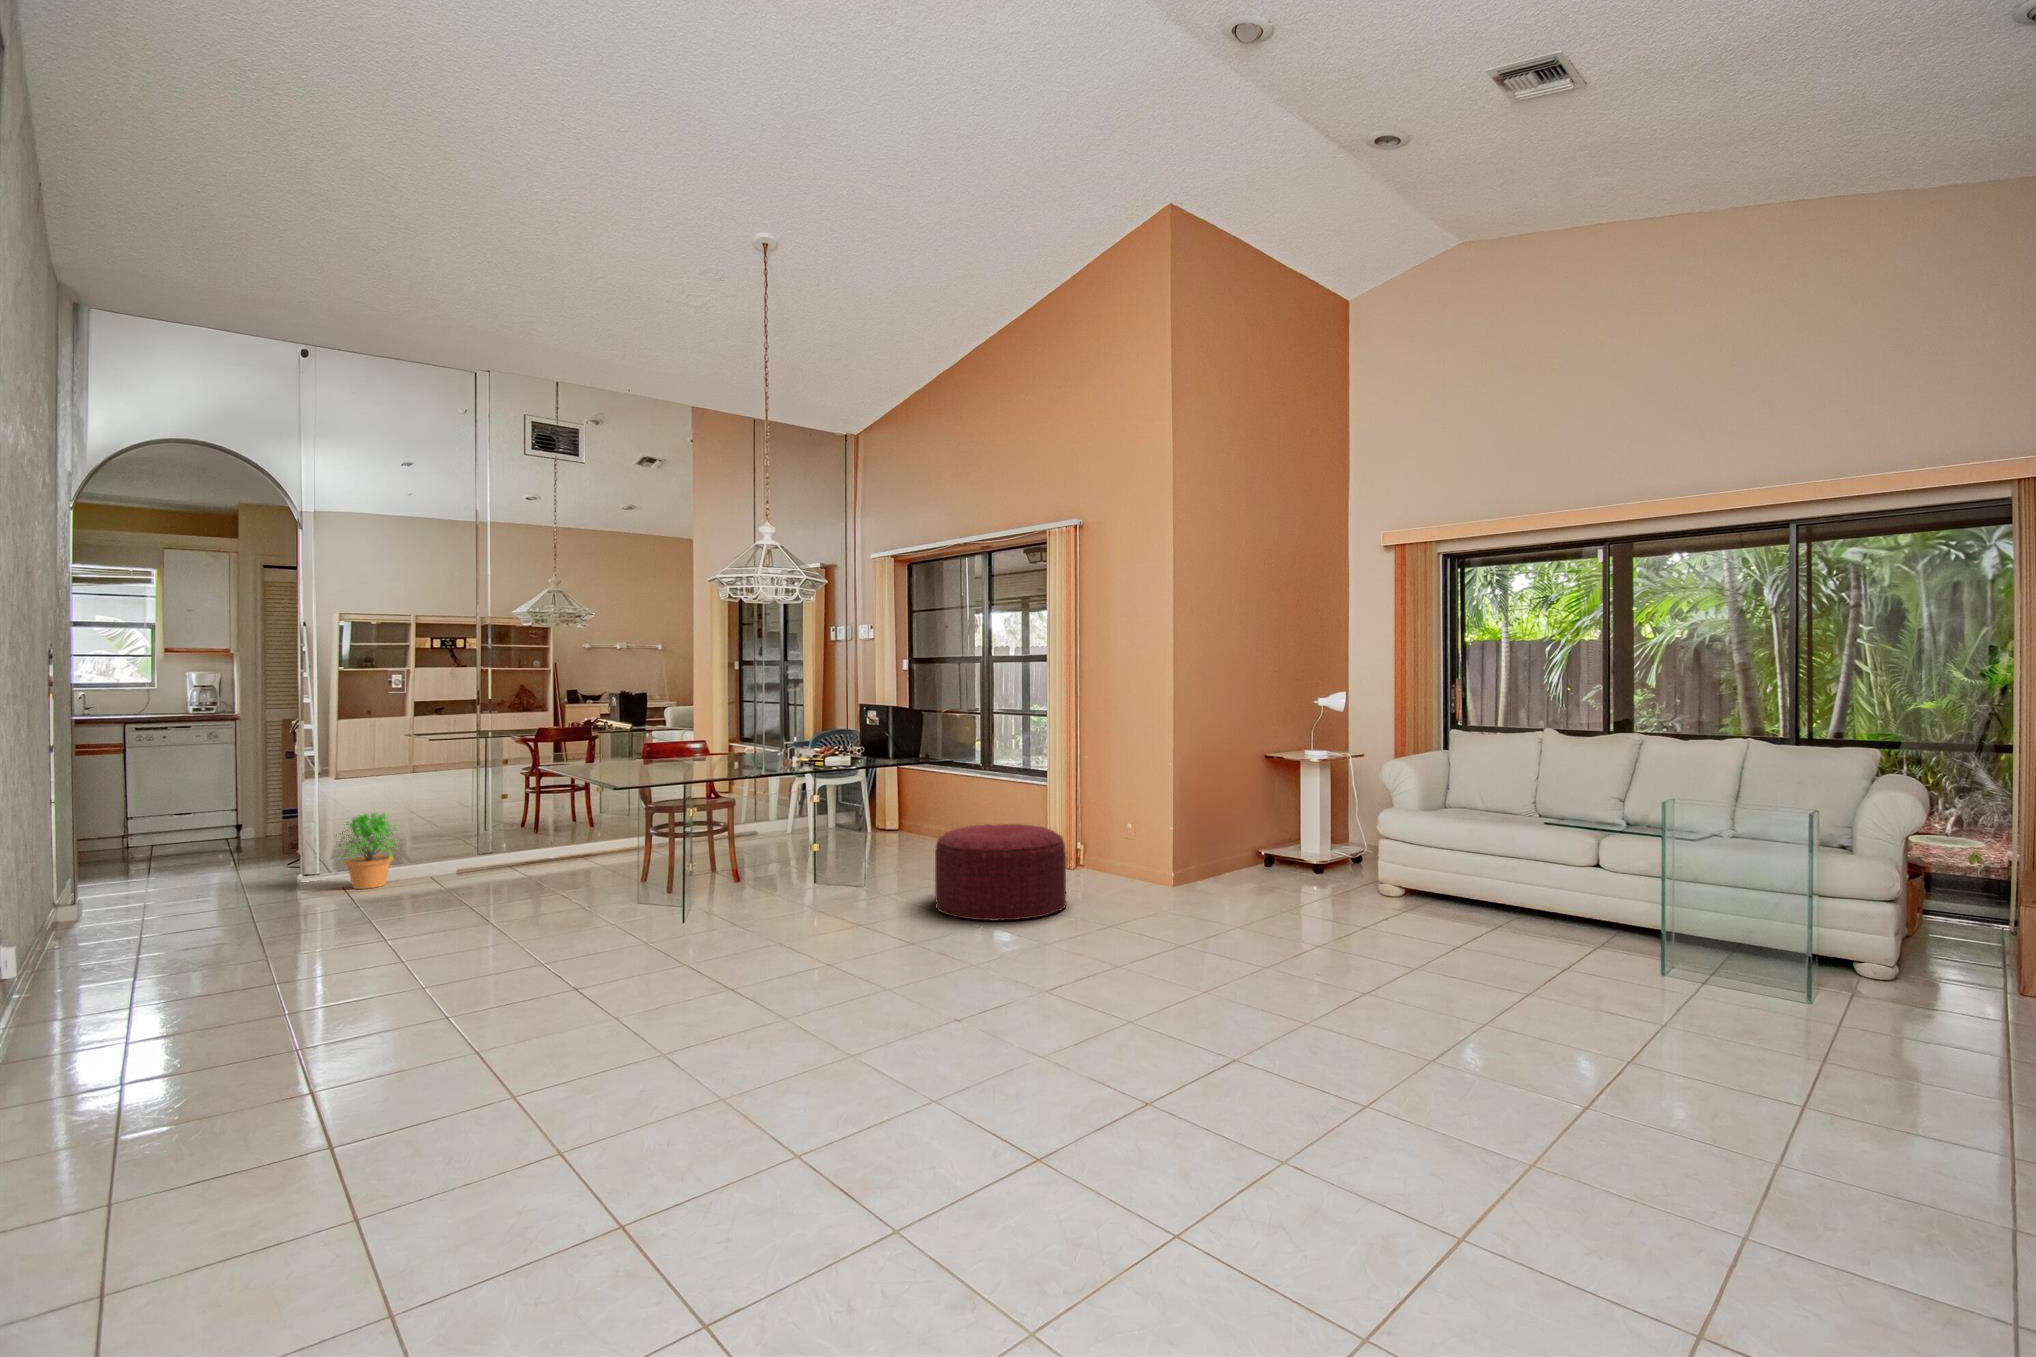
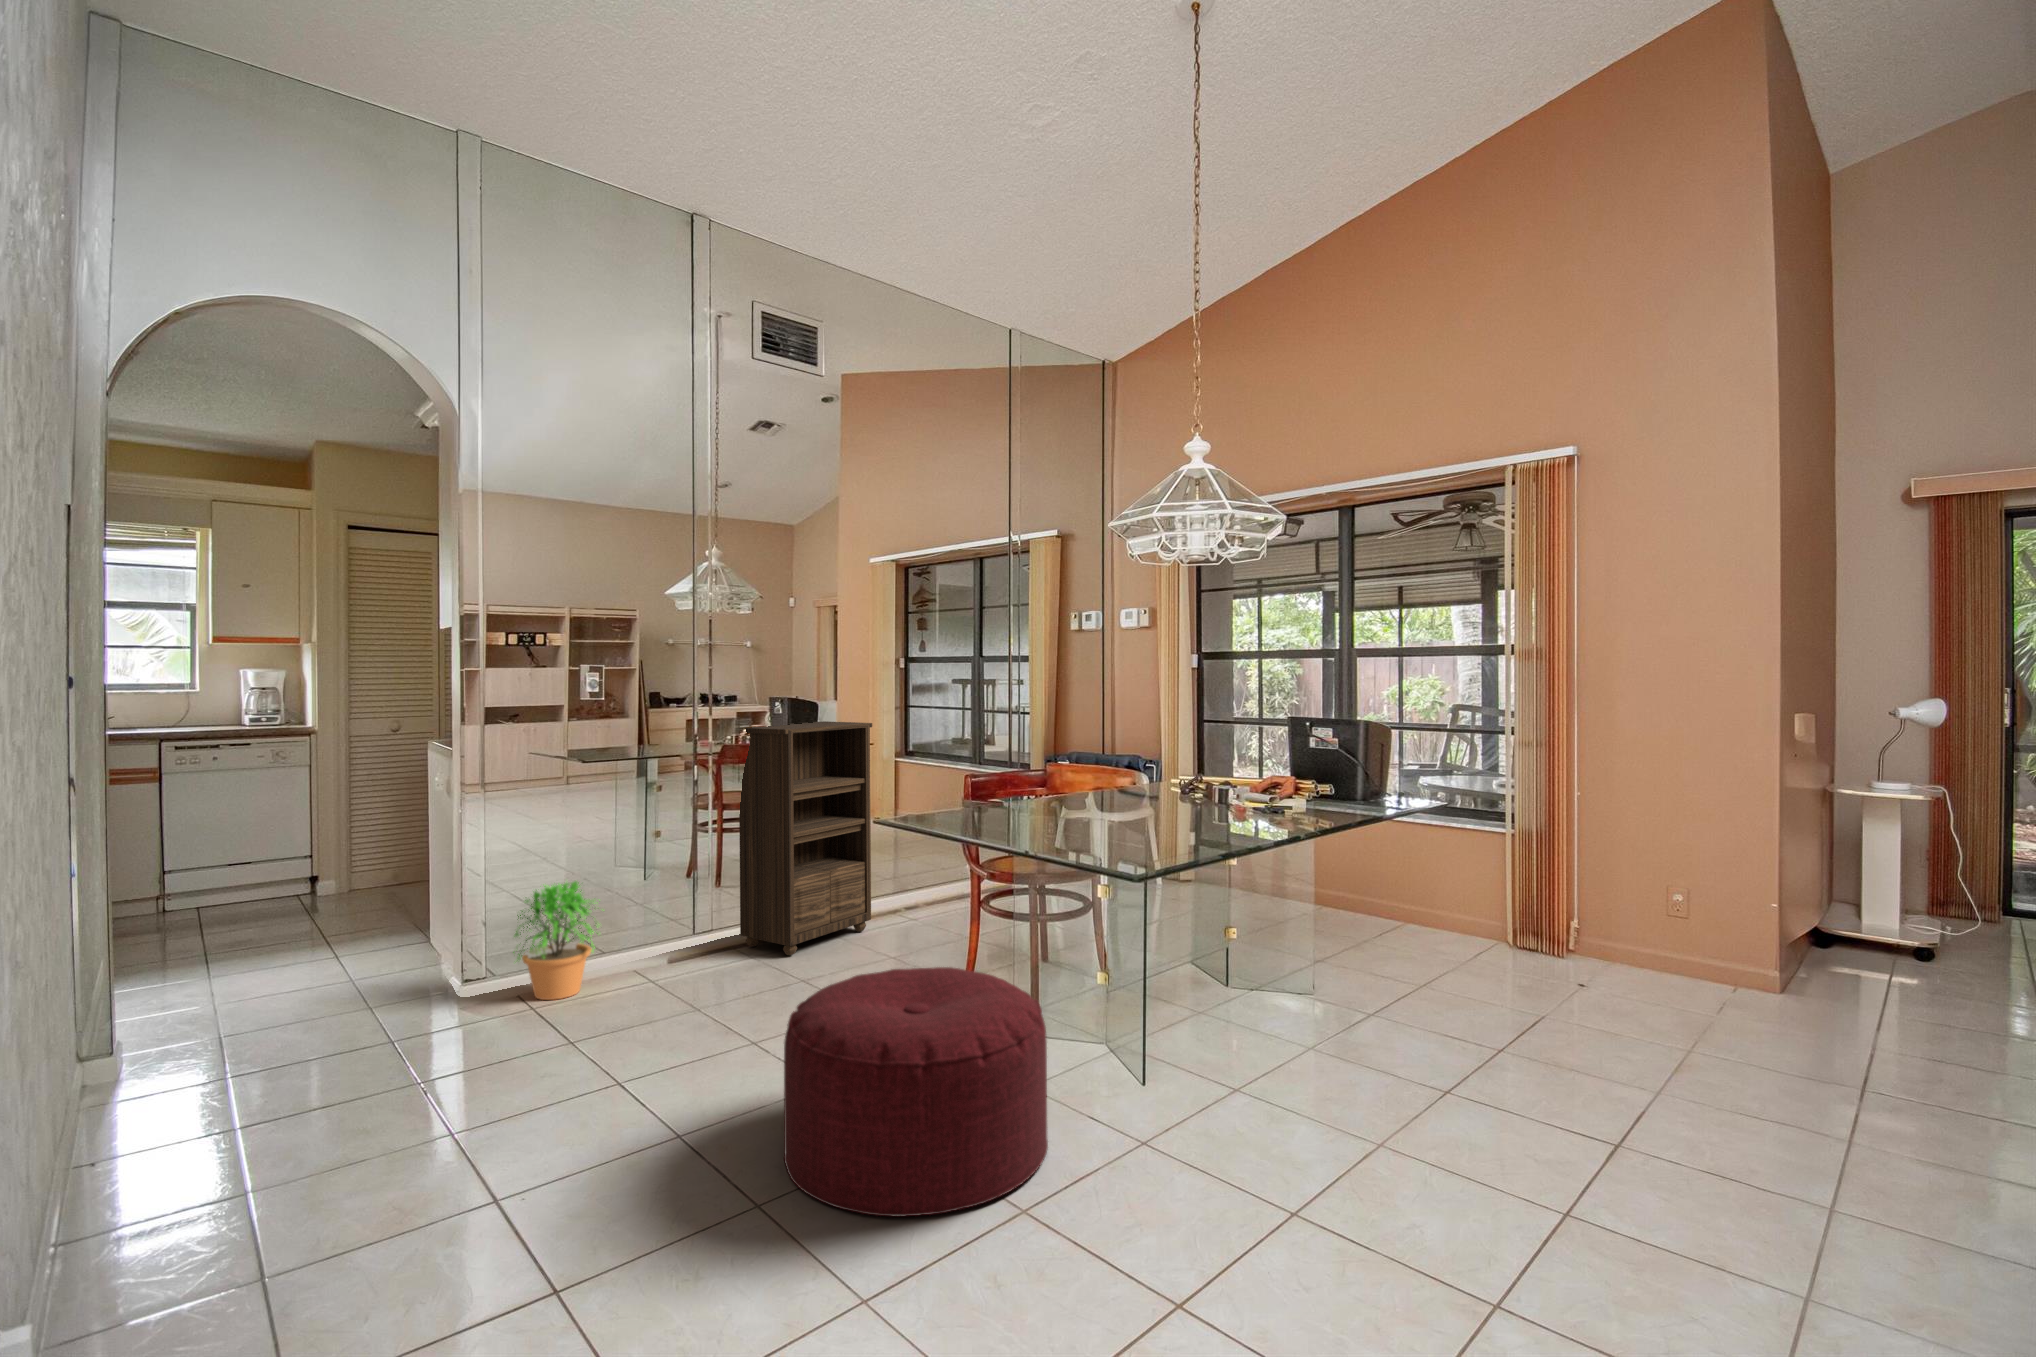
bookshelf: none [512,710,619,870] -> present [739,721,872,955]
ottoman: present [935,824,1066,921] -> present [784,967,1048,1216]

